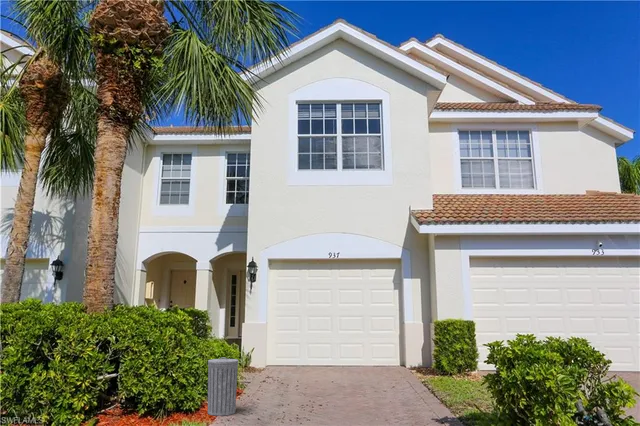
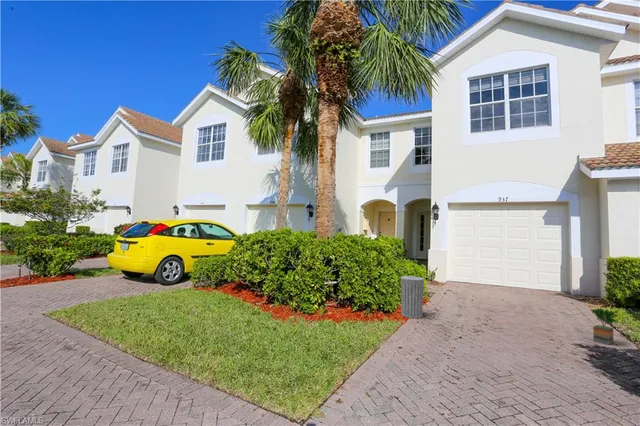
potted tree: none [413,375,436,414] -> present [592,309,618,345]

